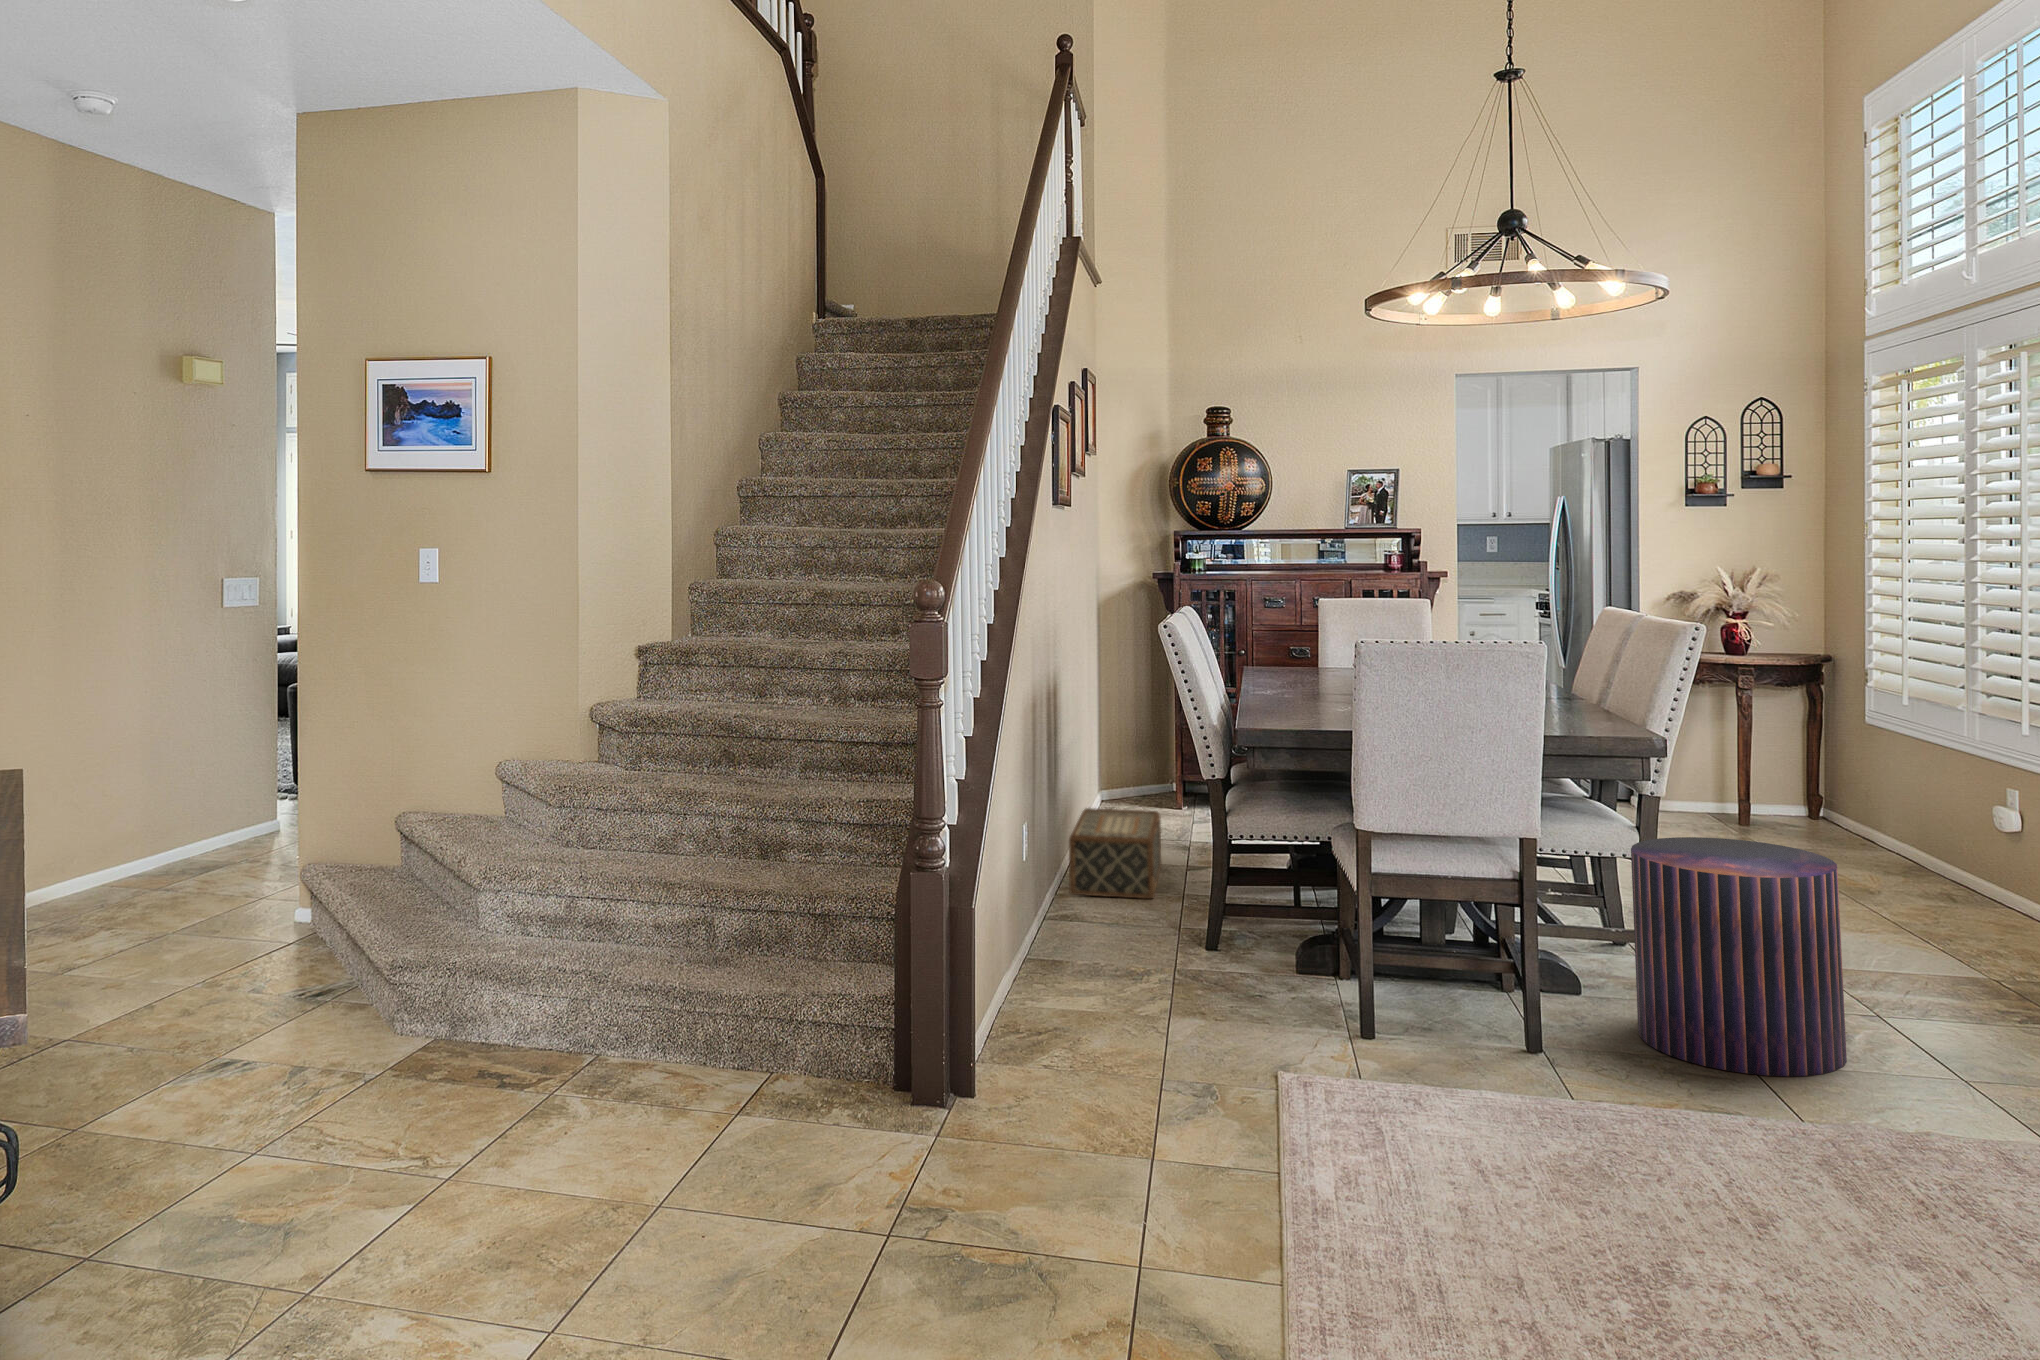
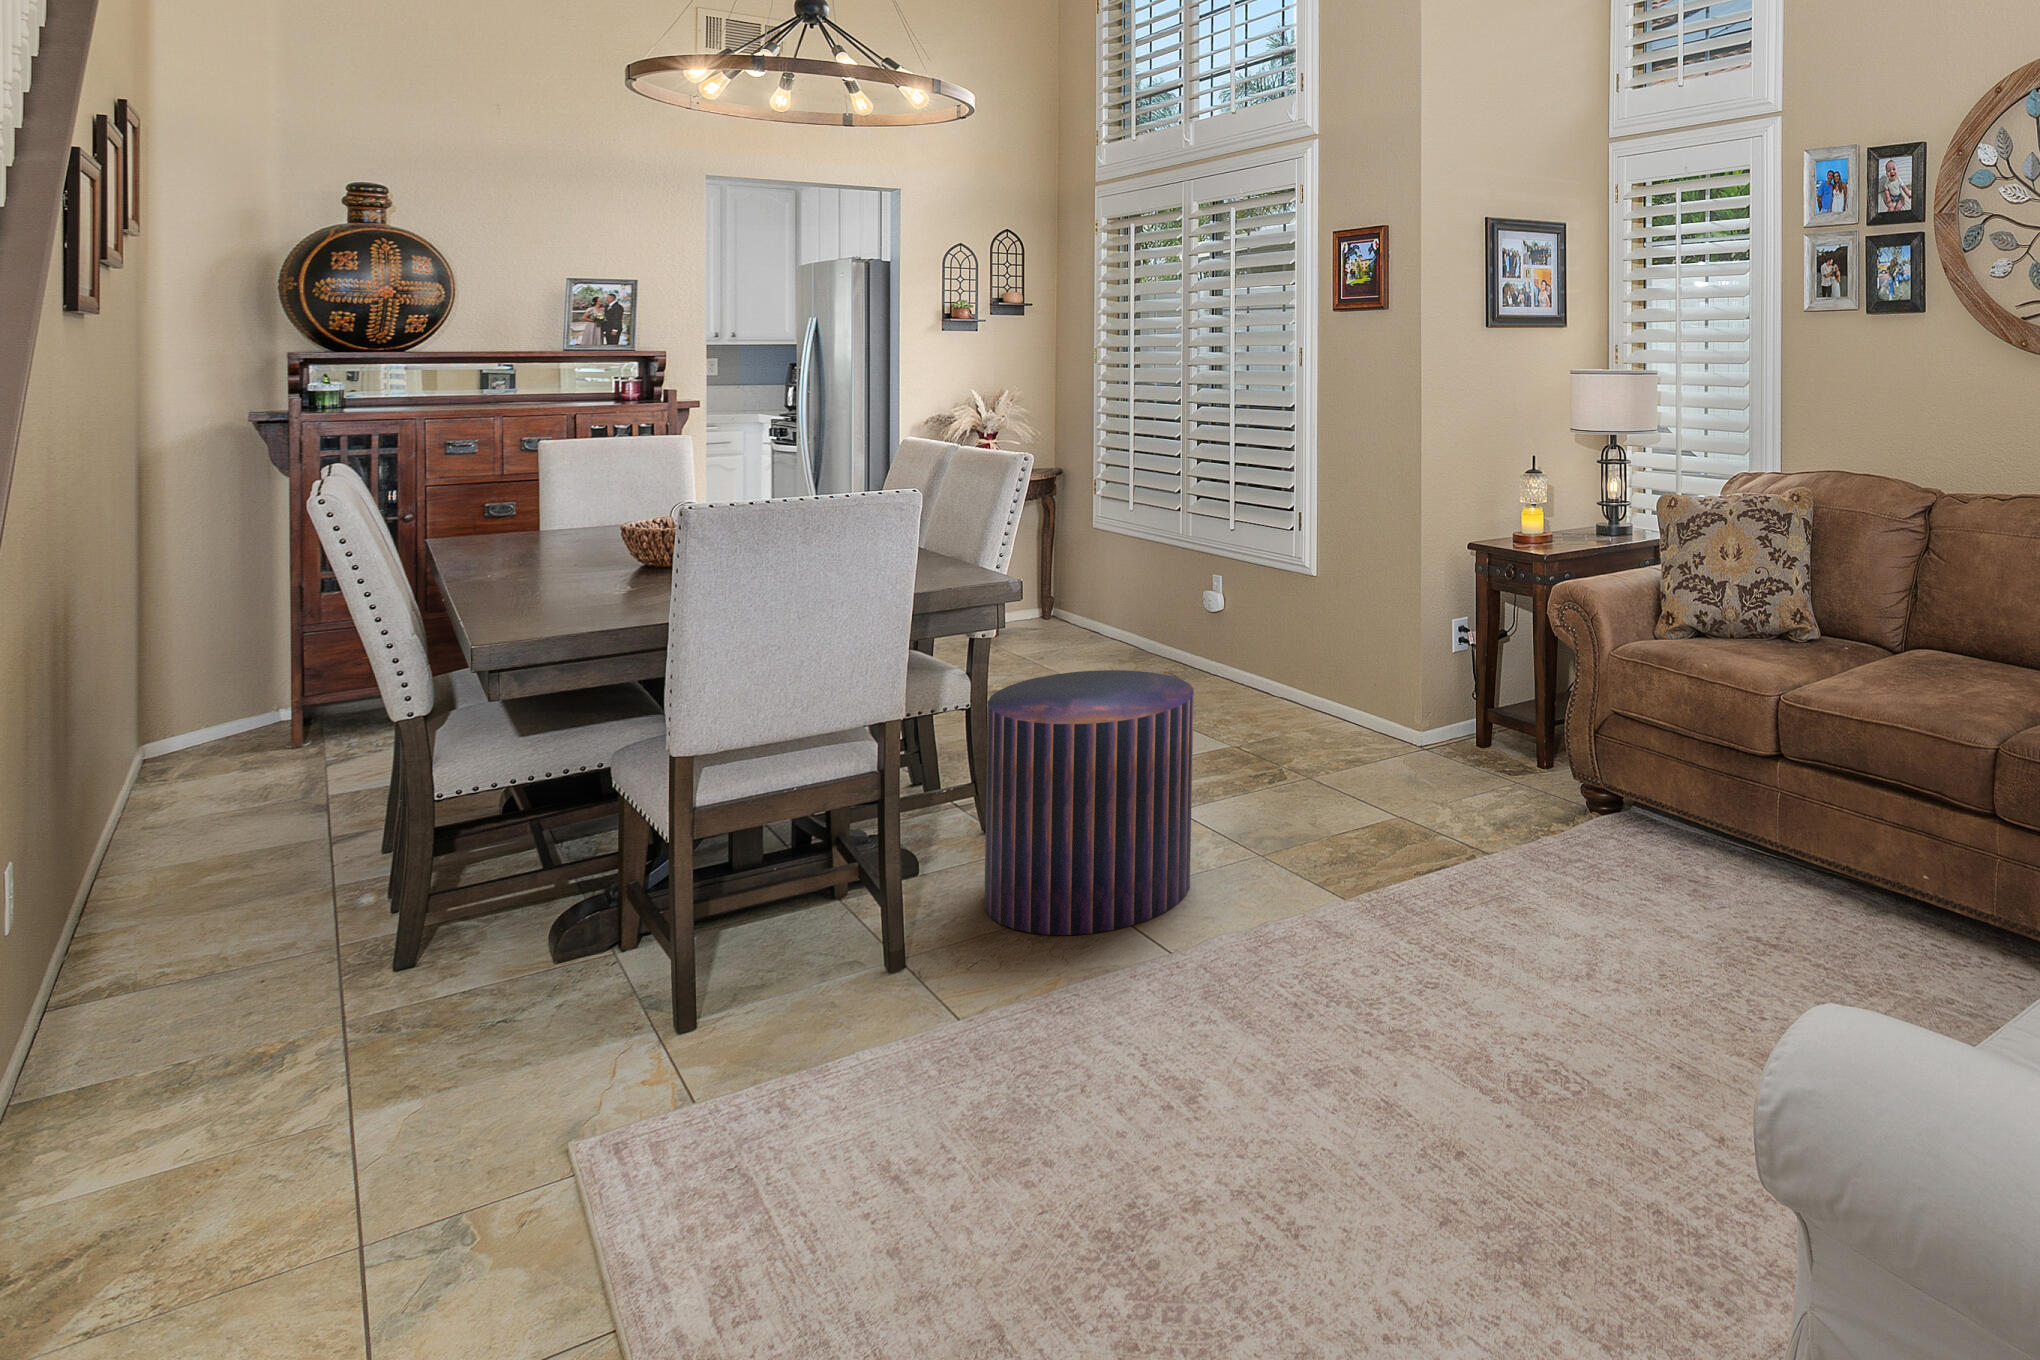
woven basket: present [1069,808,1161,899] -> none [56,745,255,918]

